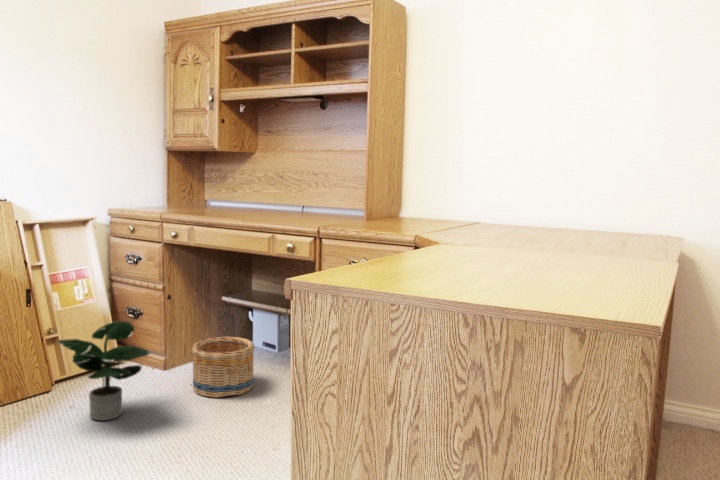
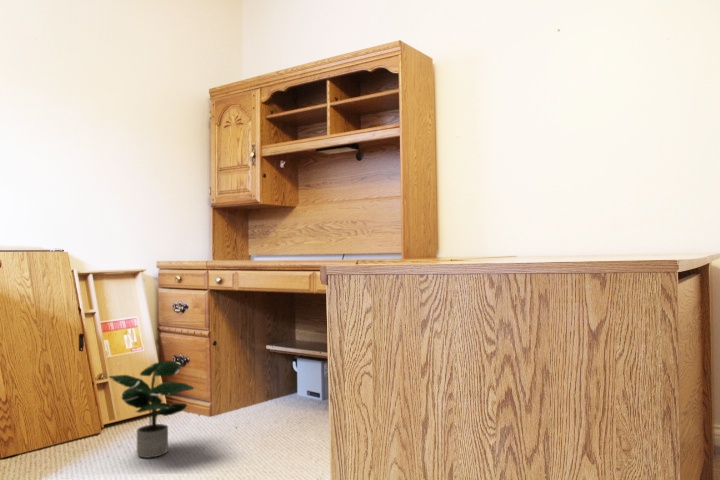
basket: present [192,337,255,398] -> none [235,379,297,438]

